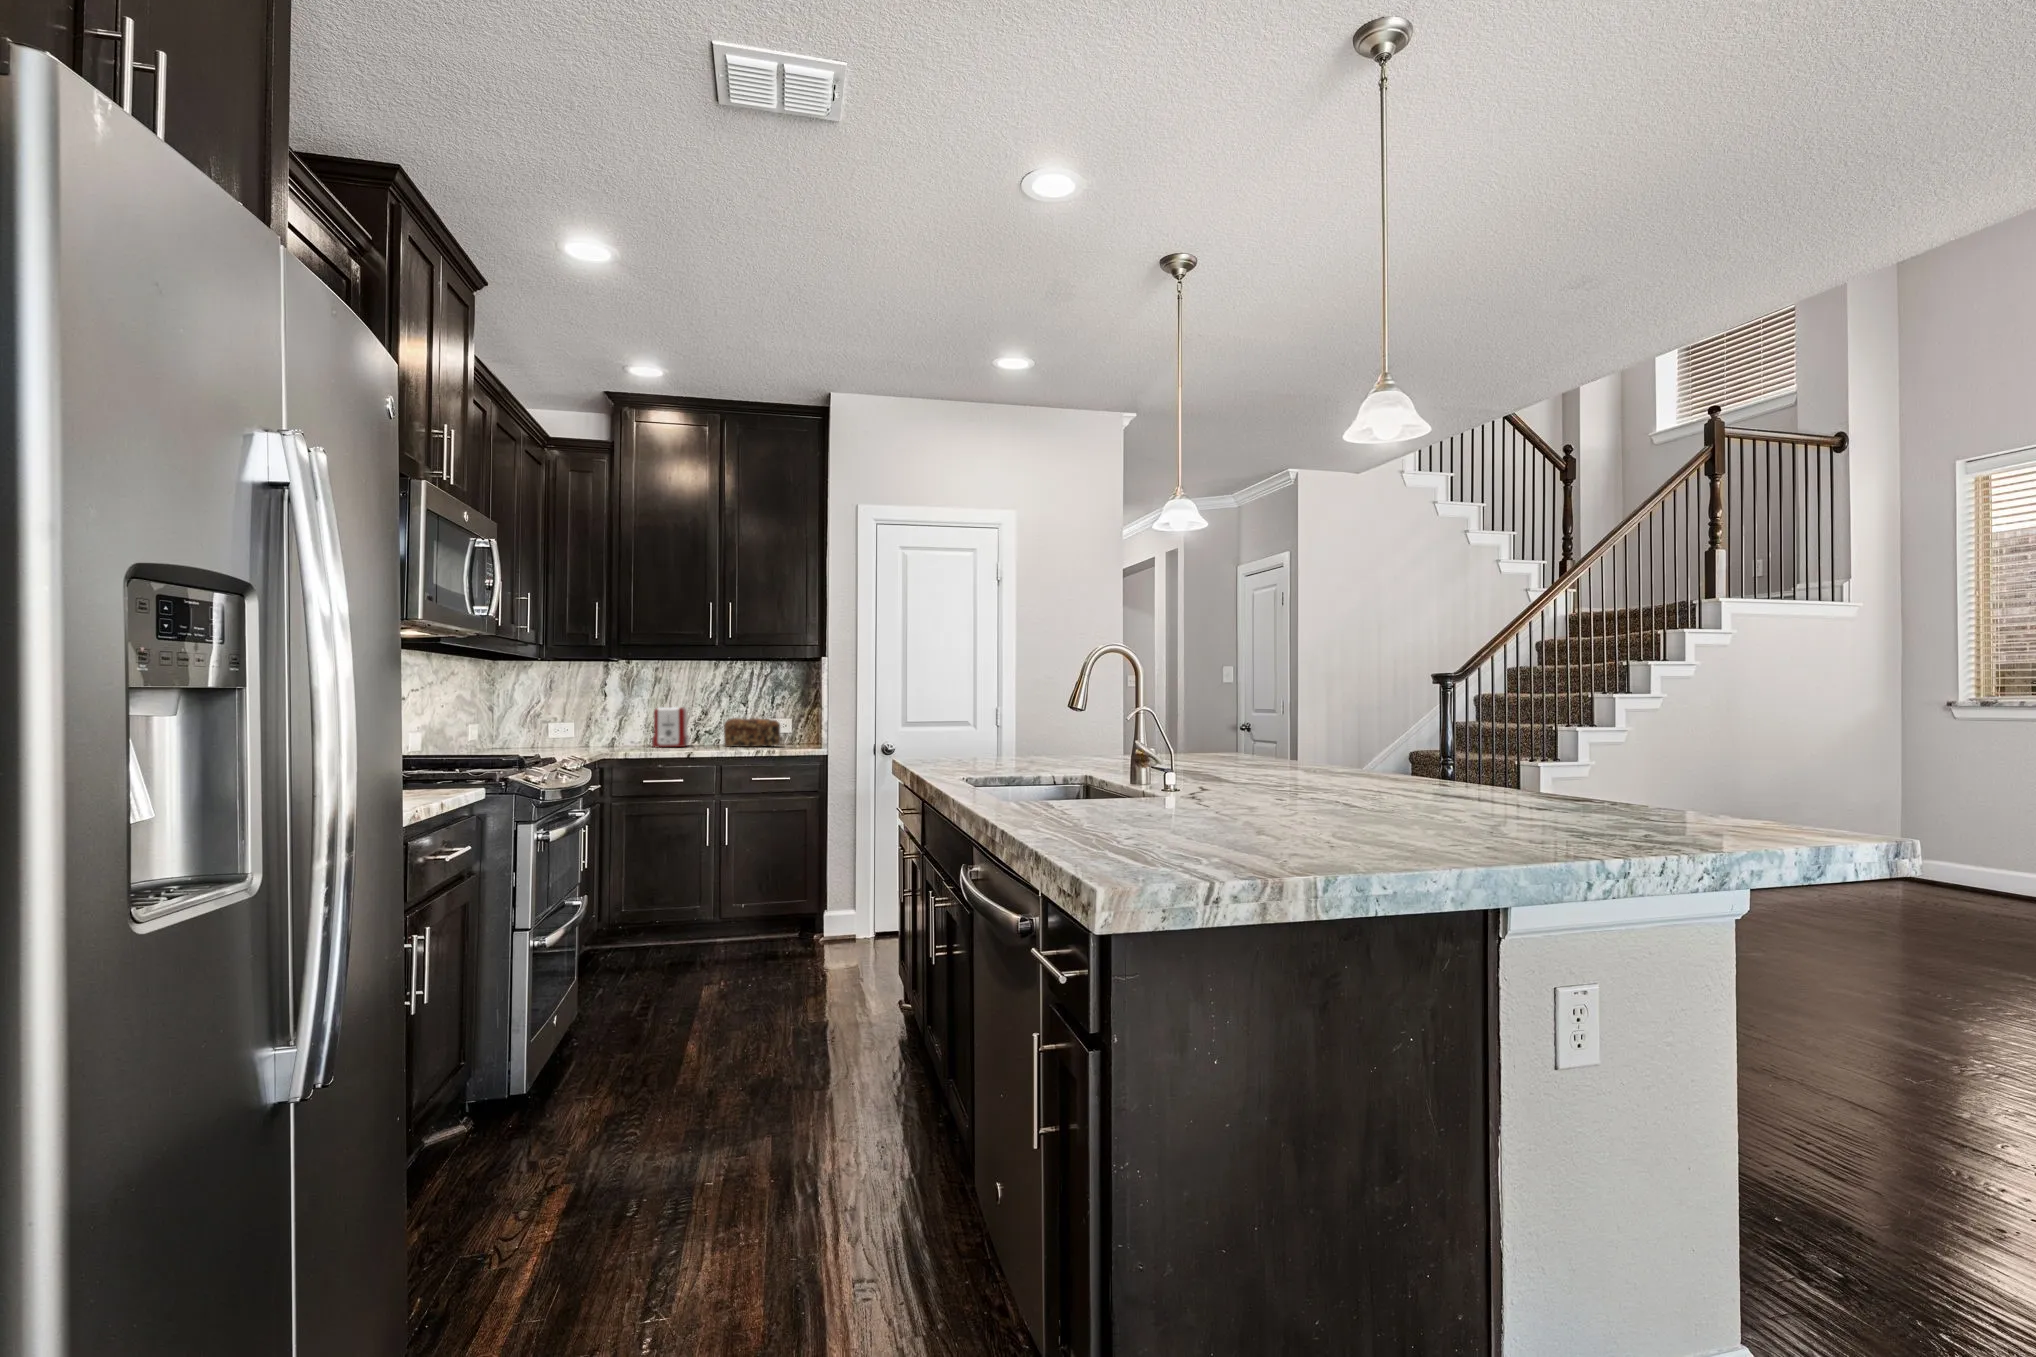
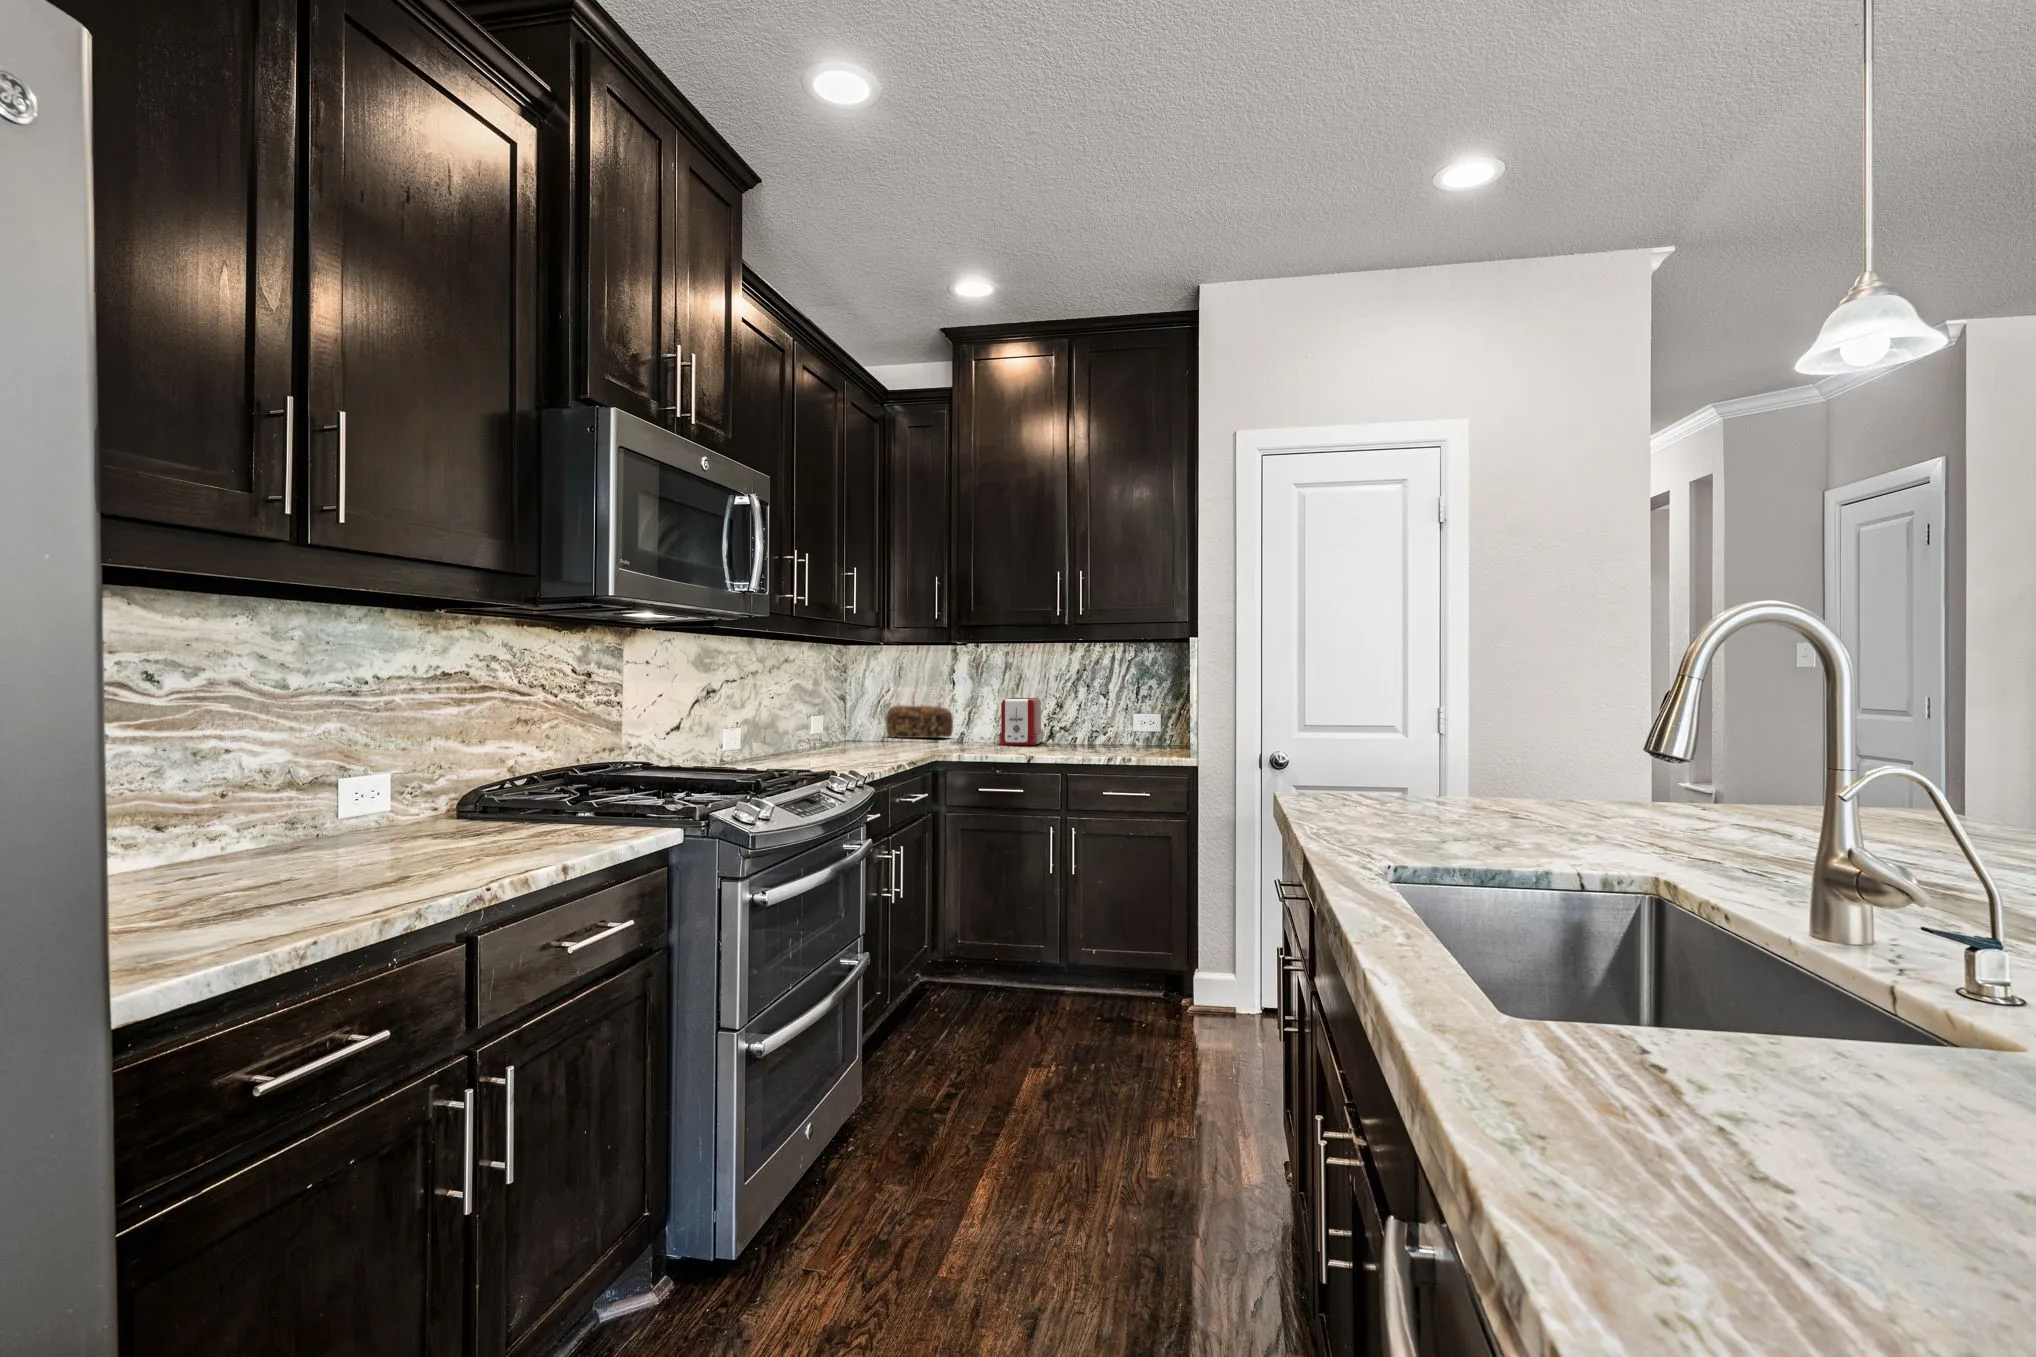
bread loaf: present [724,718,781,747] -> present [886,705,953,738]

